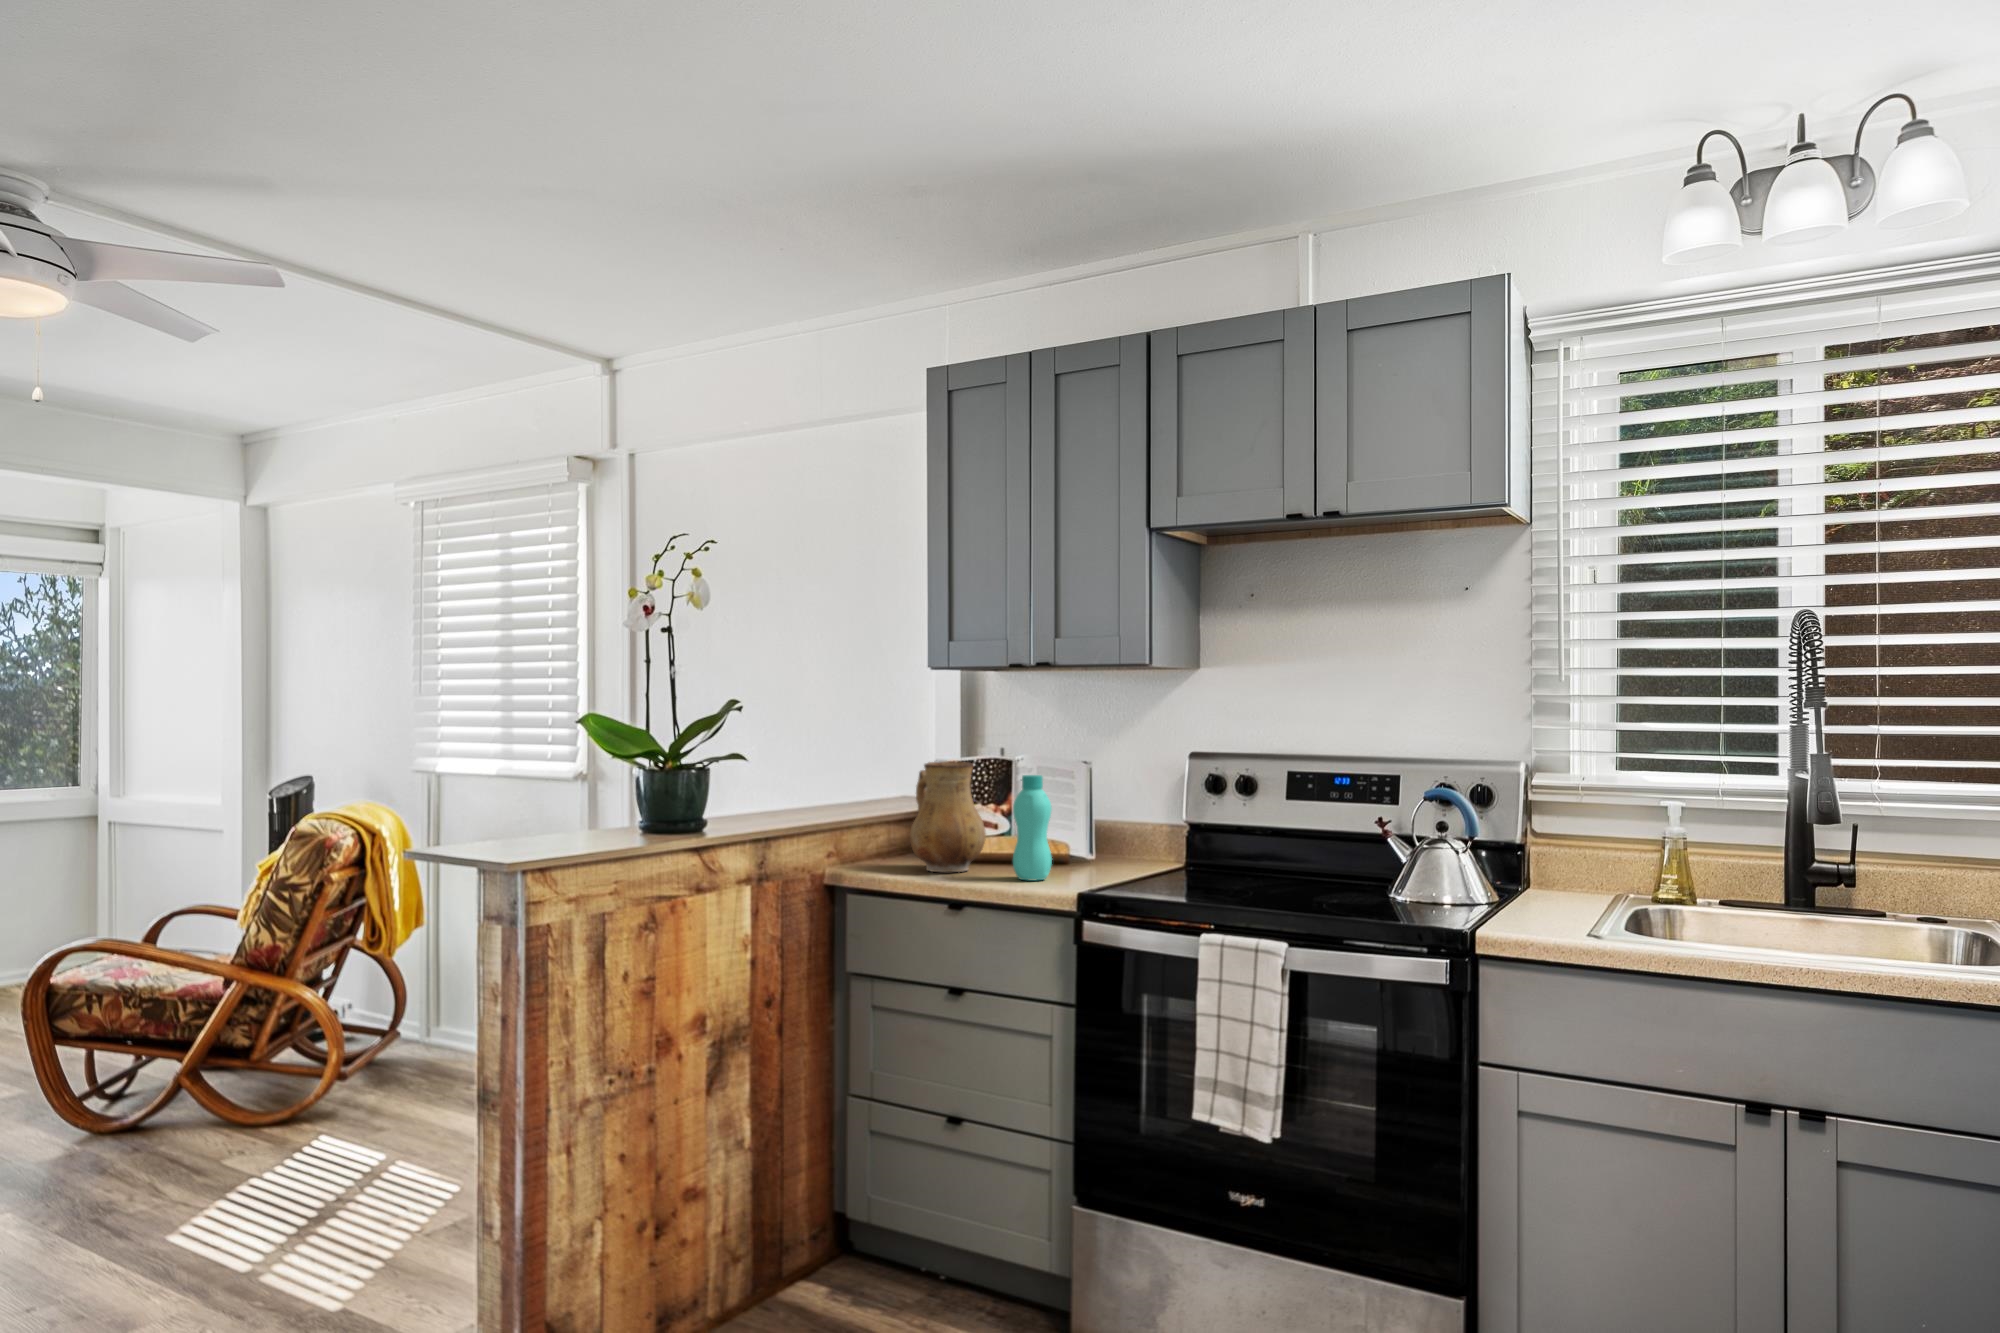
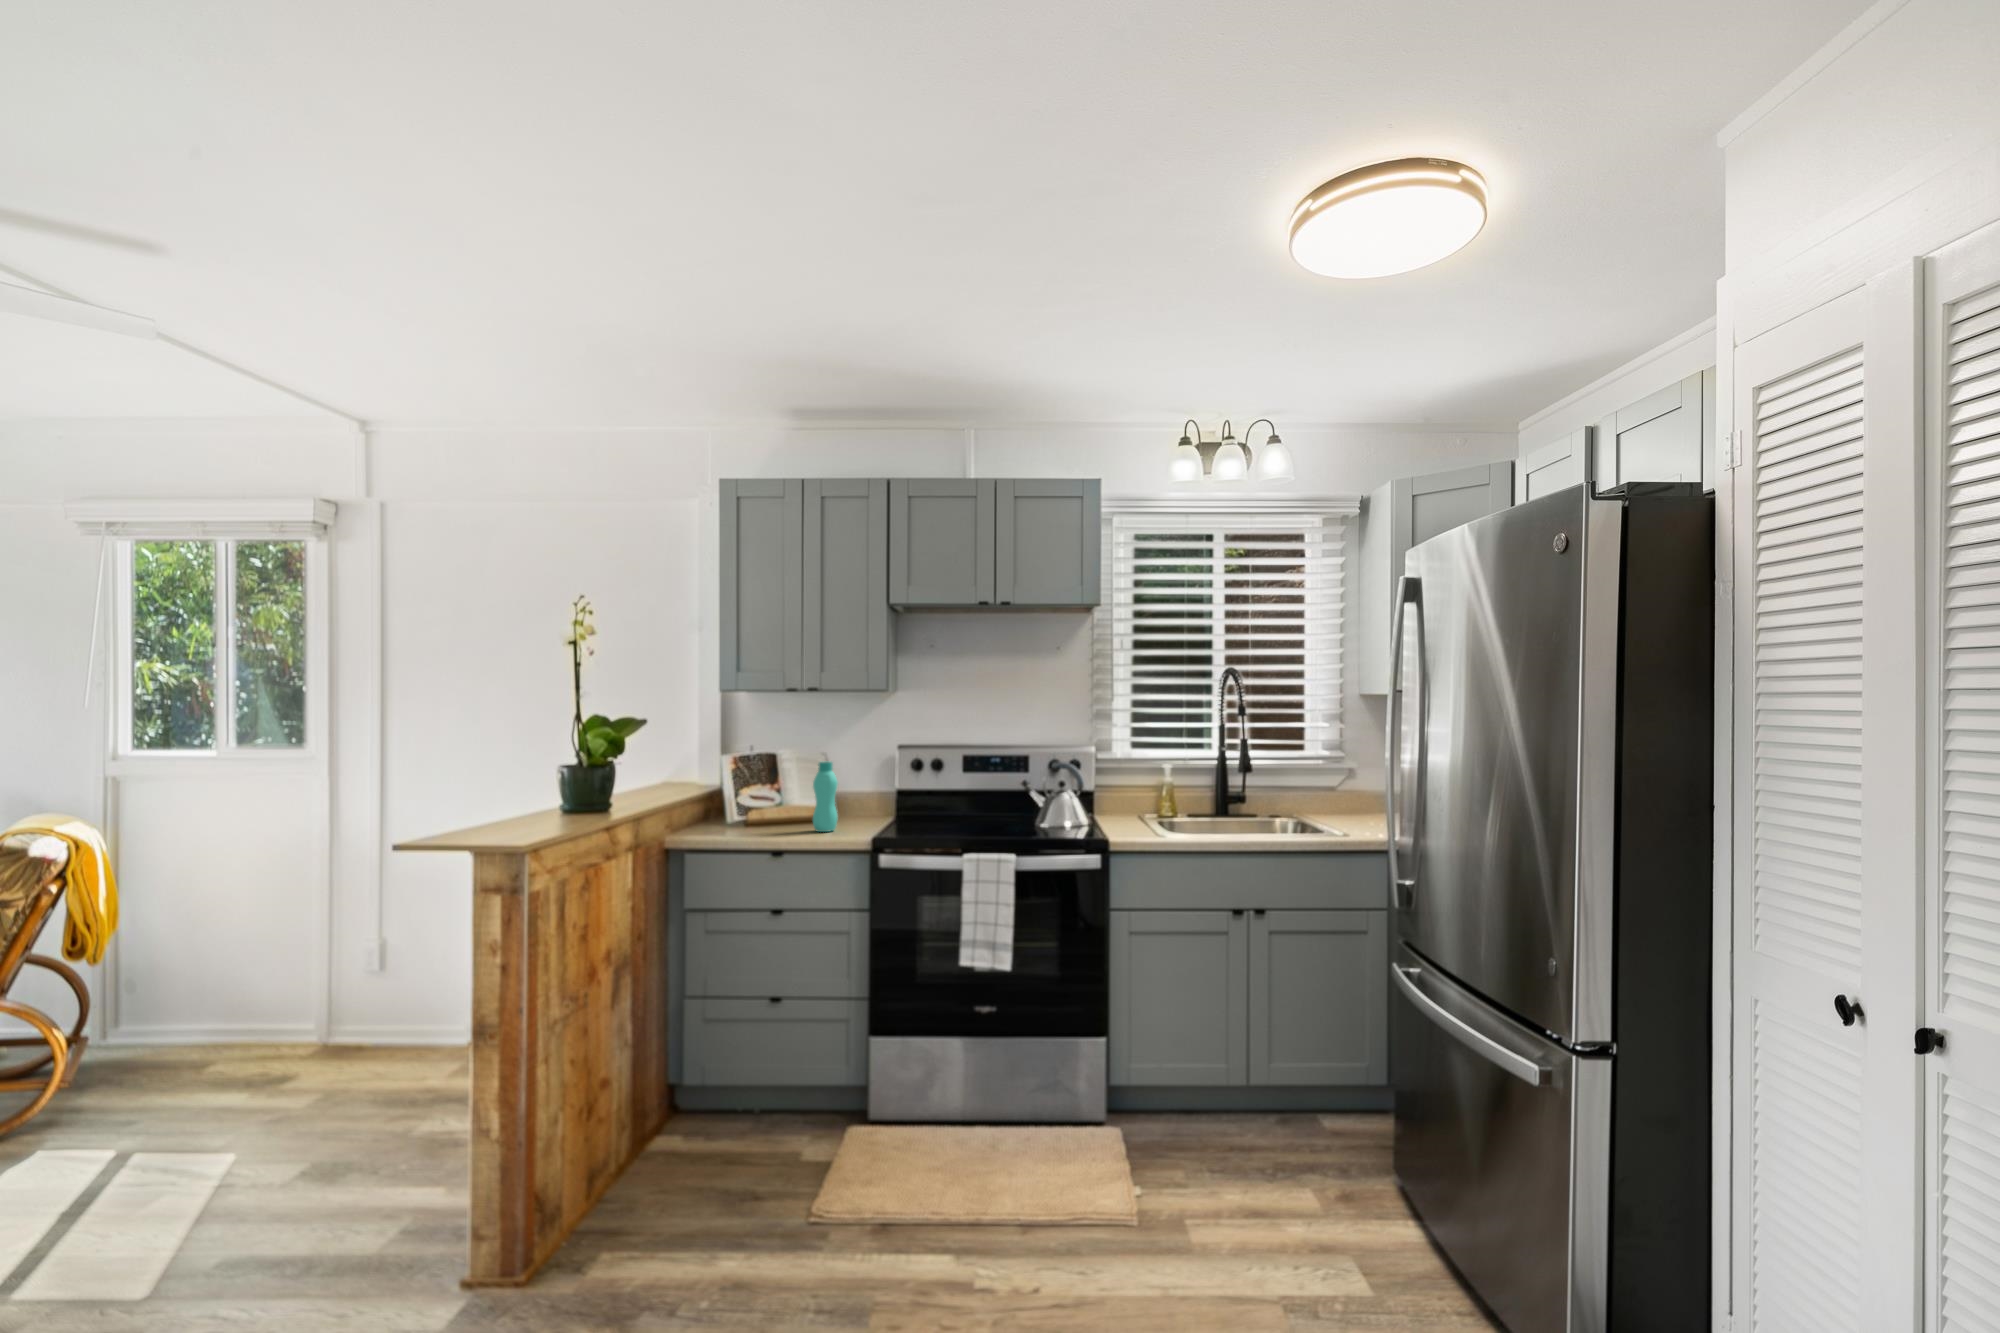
ceramic pitcher: present [910,761,986,872] -> none [727,755,783,832]

